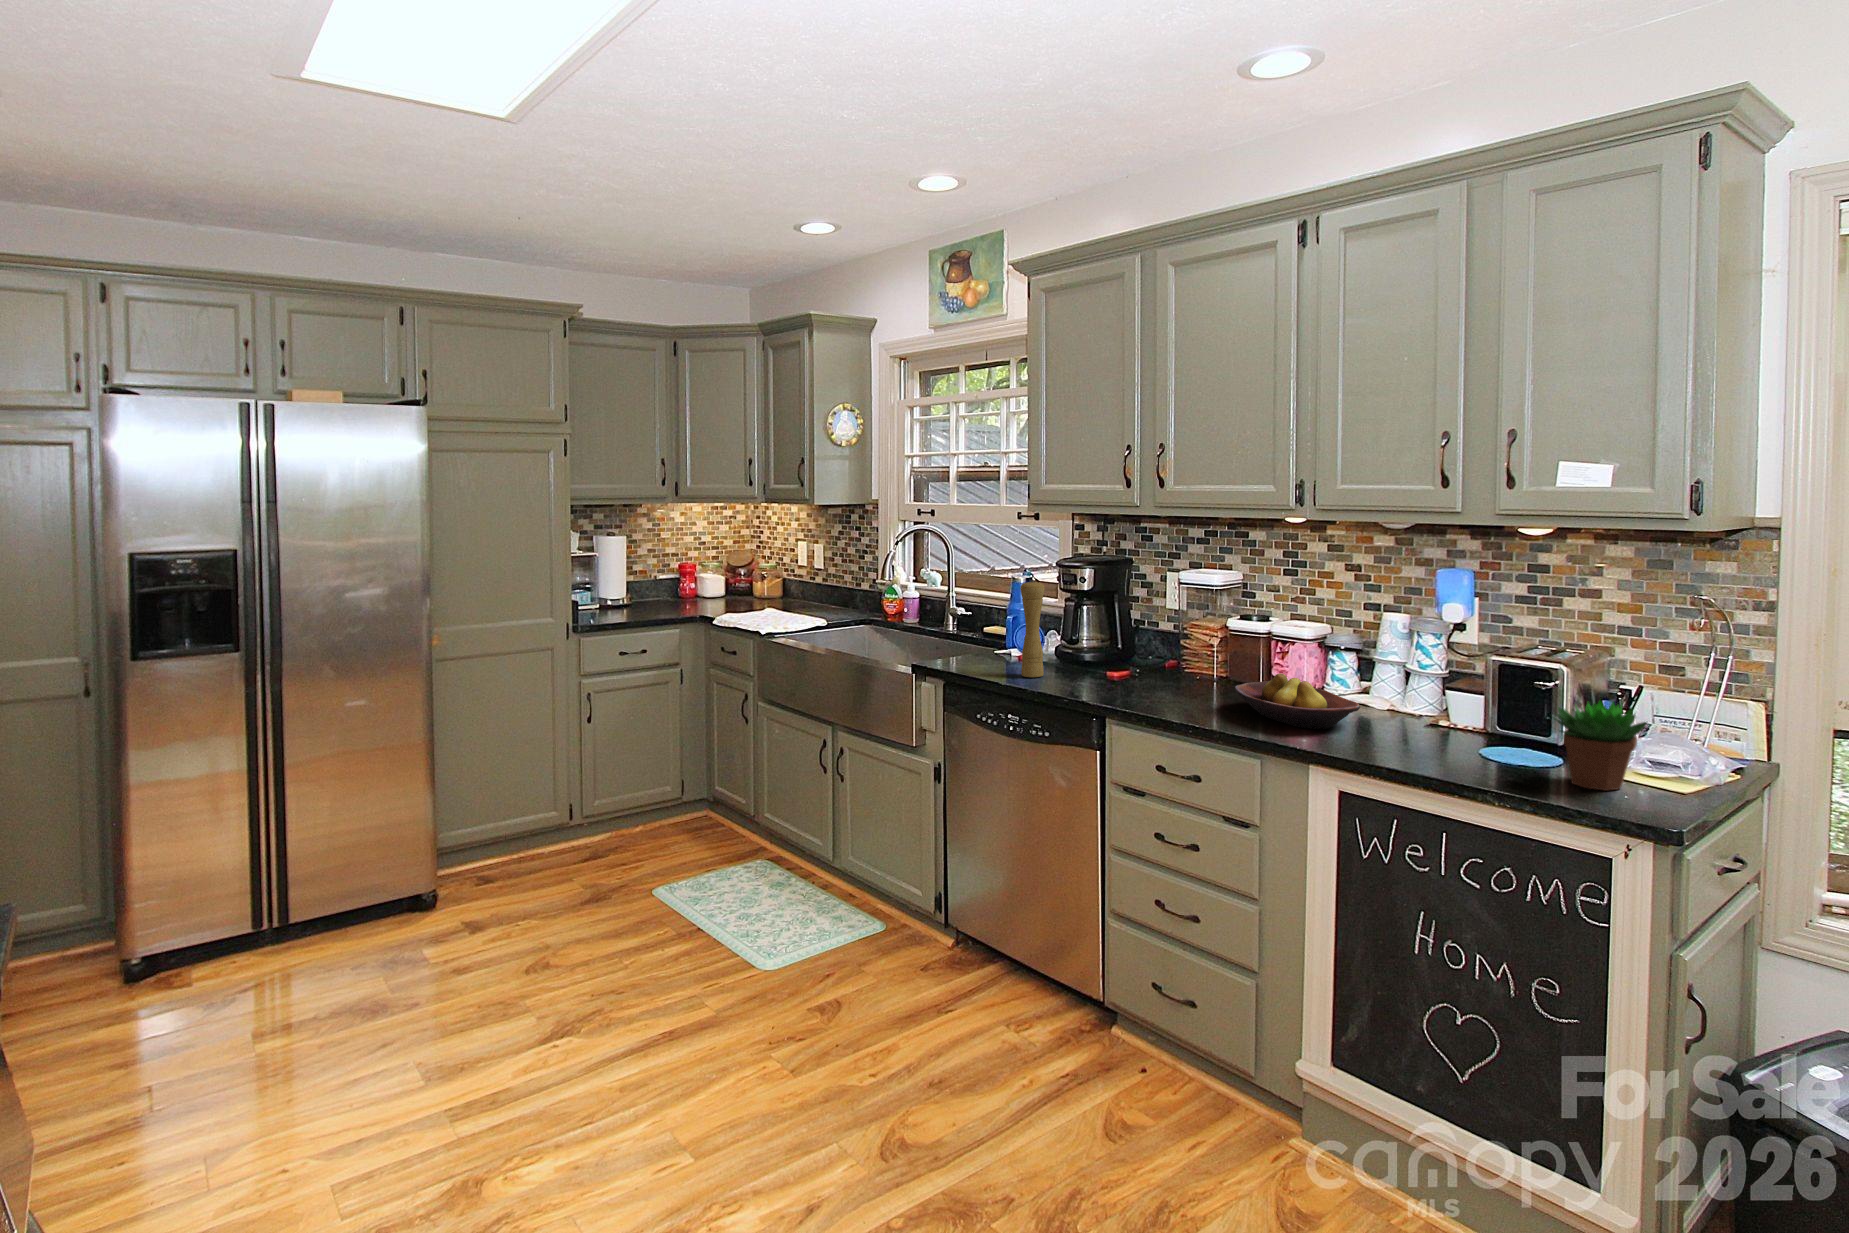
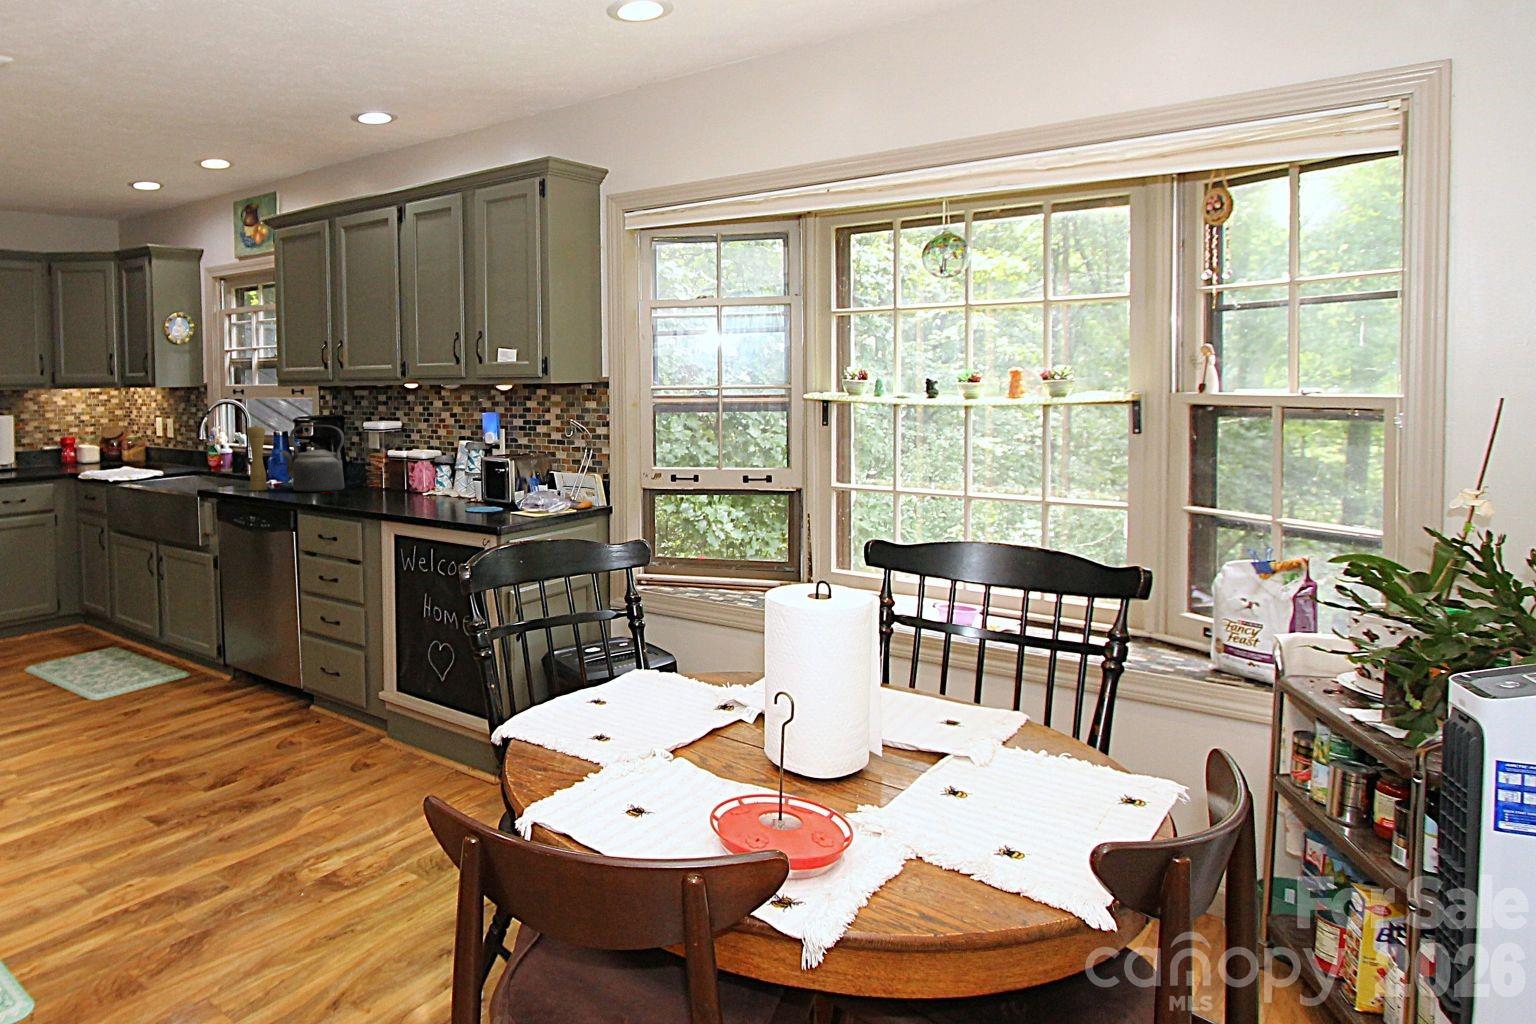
kettle: none [1071,580,1166,684] -> present [282,425,345,492]
fruit bowl: present [1235,673,1360,729] -> none [355,474,420,504]
succulent plant: present [1551,701,1647,791] -> none [468,468,517,517]

